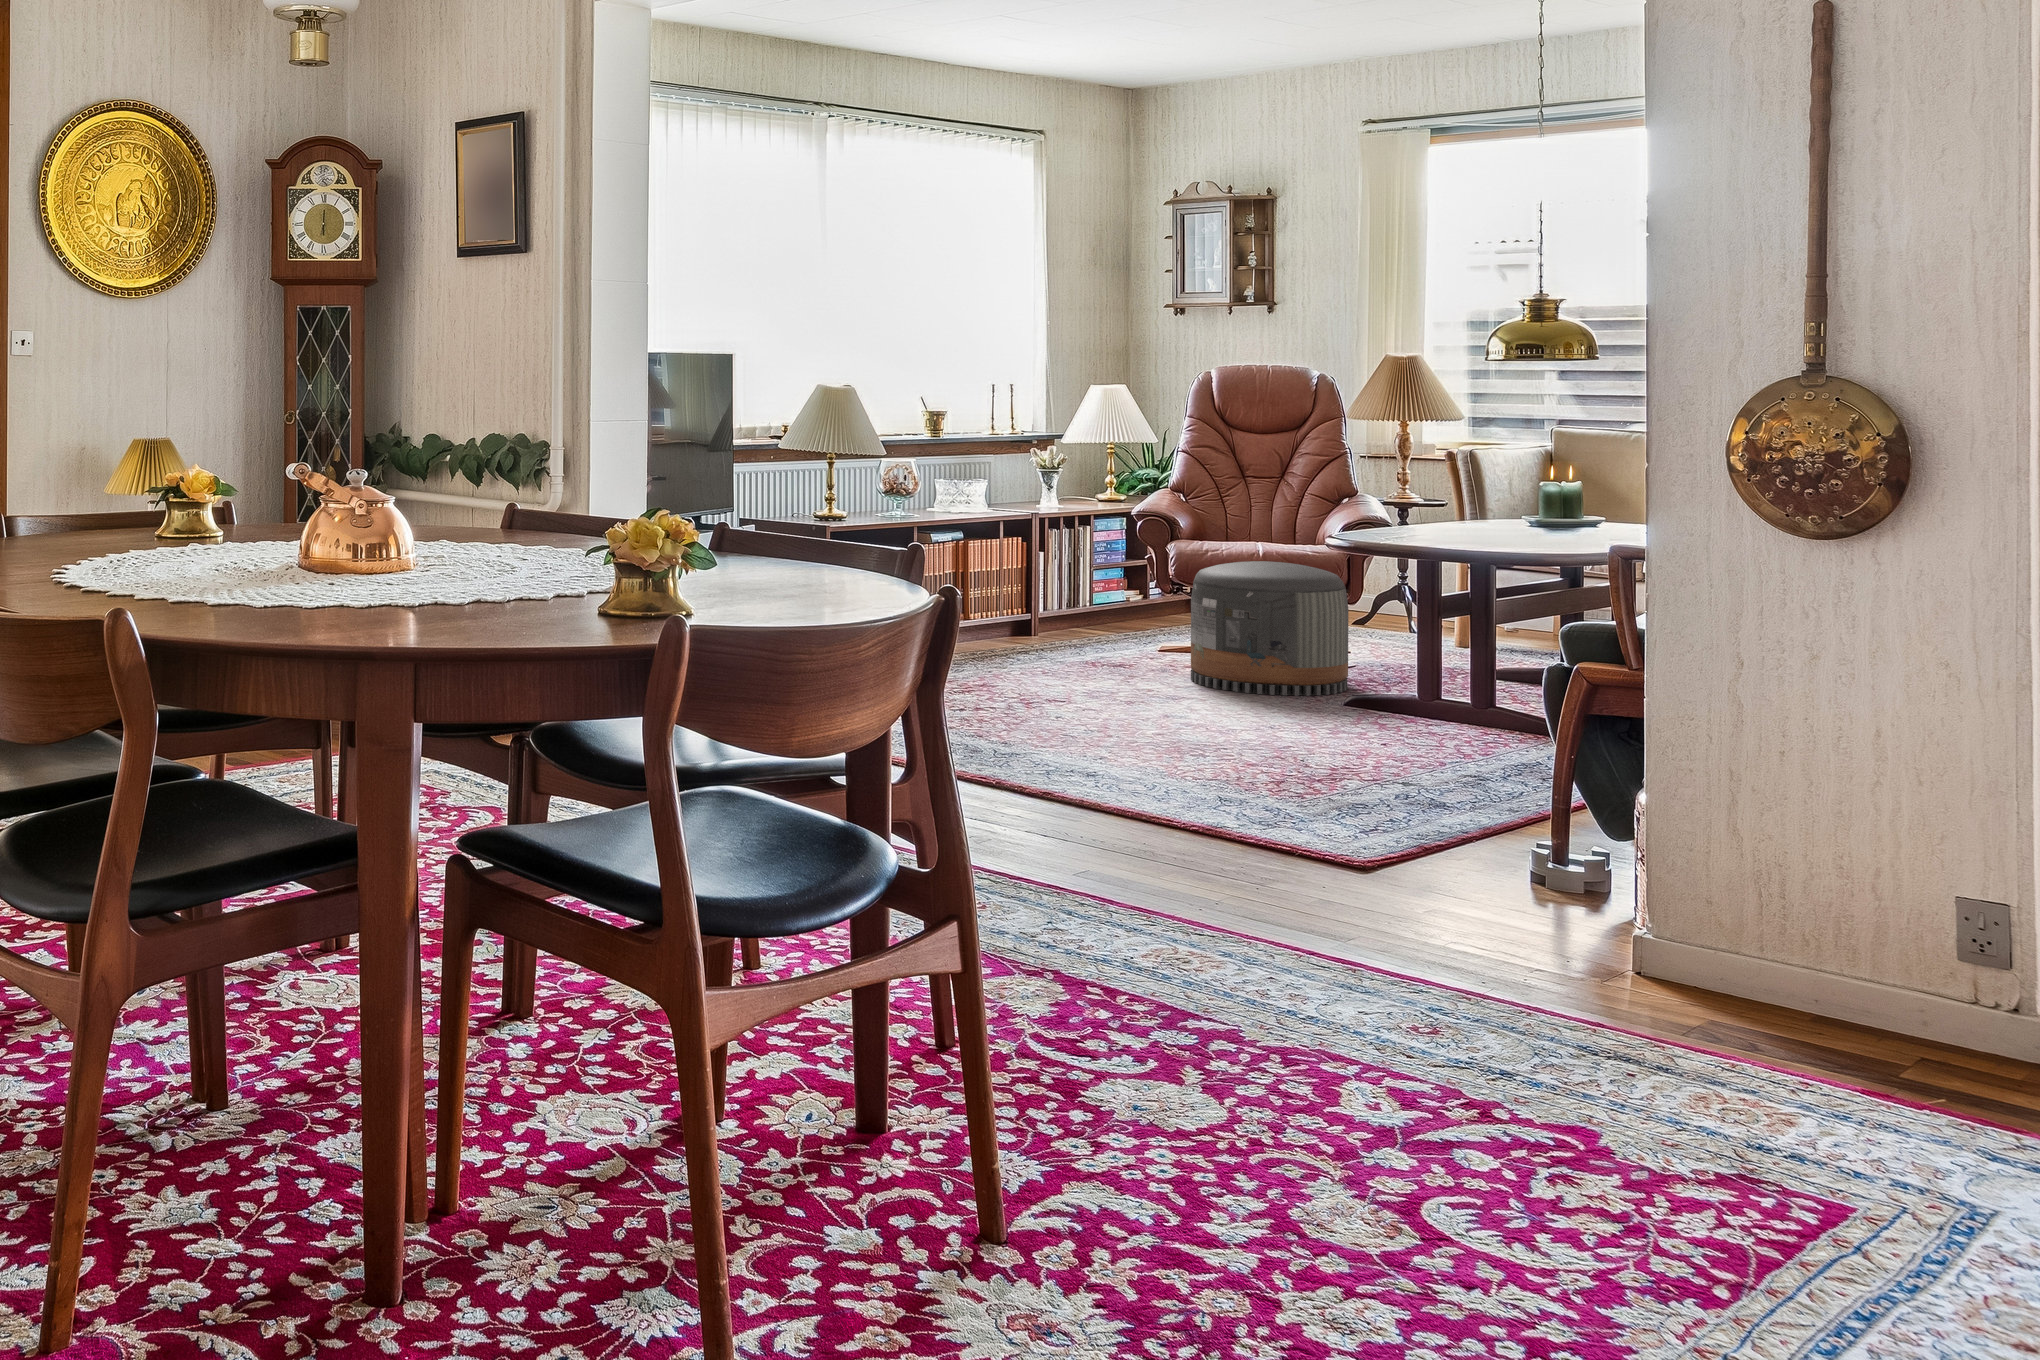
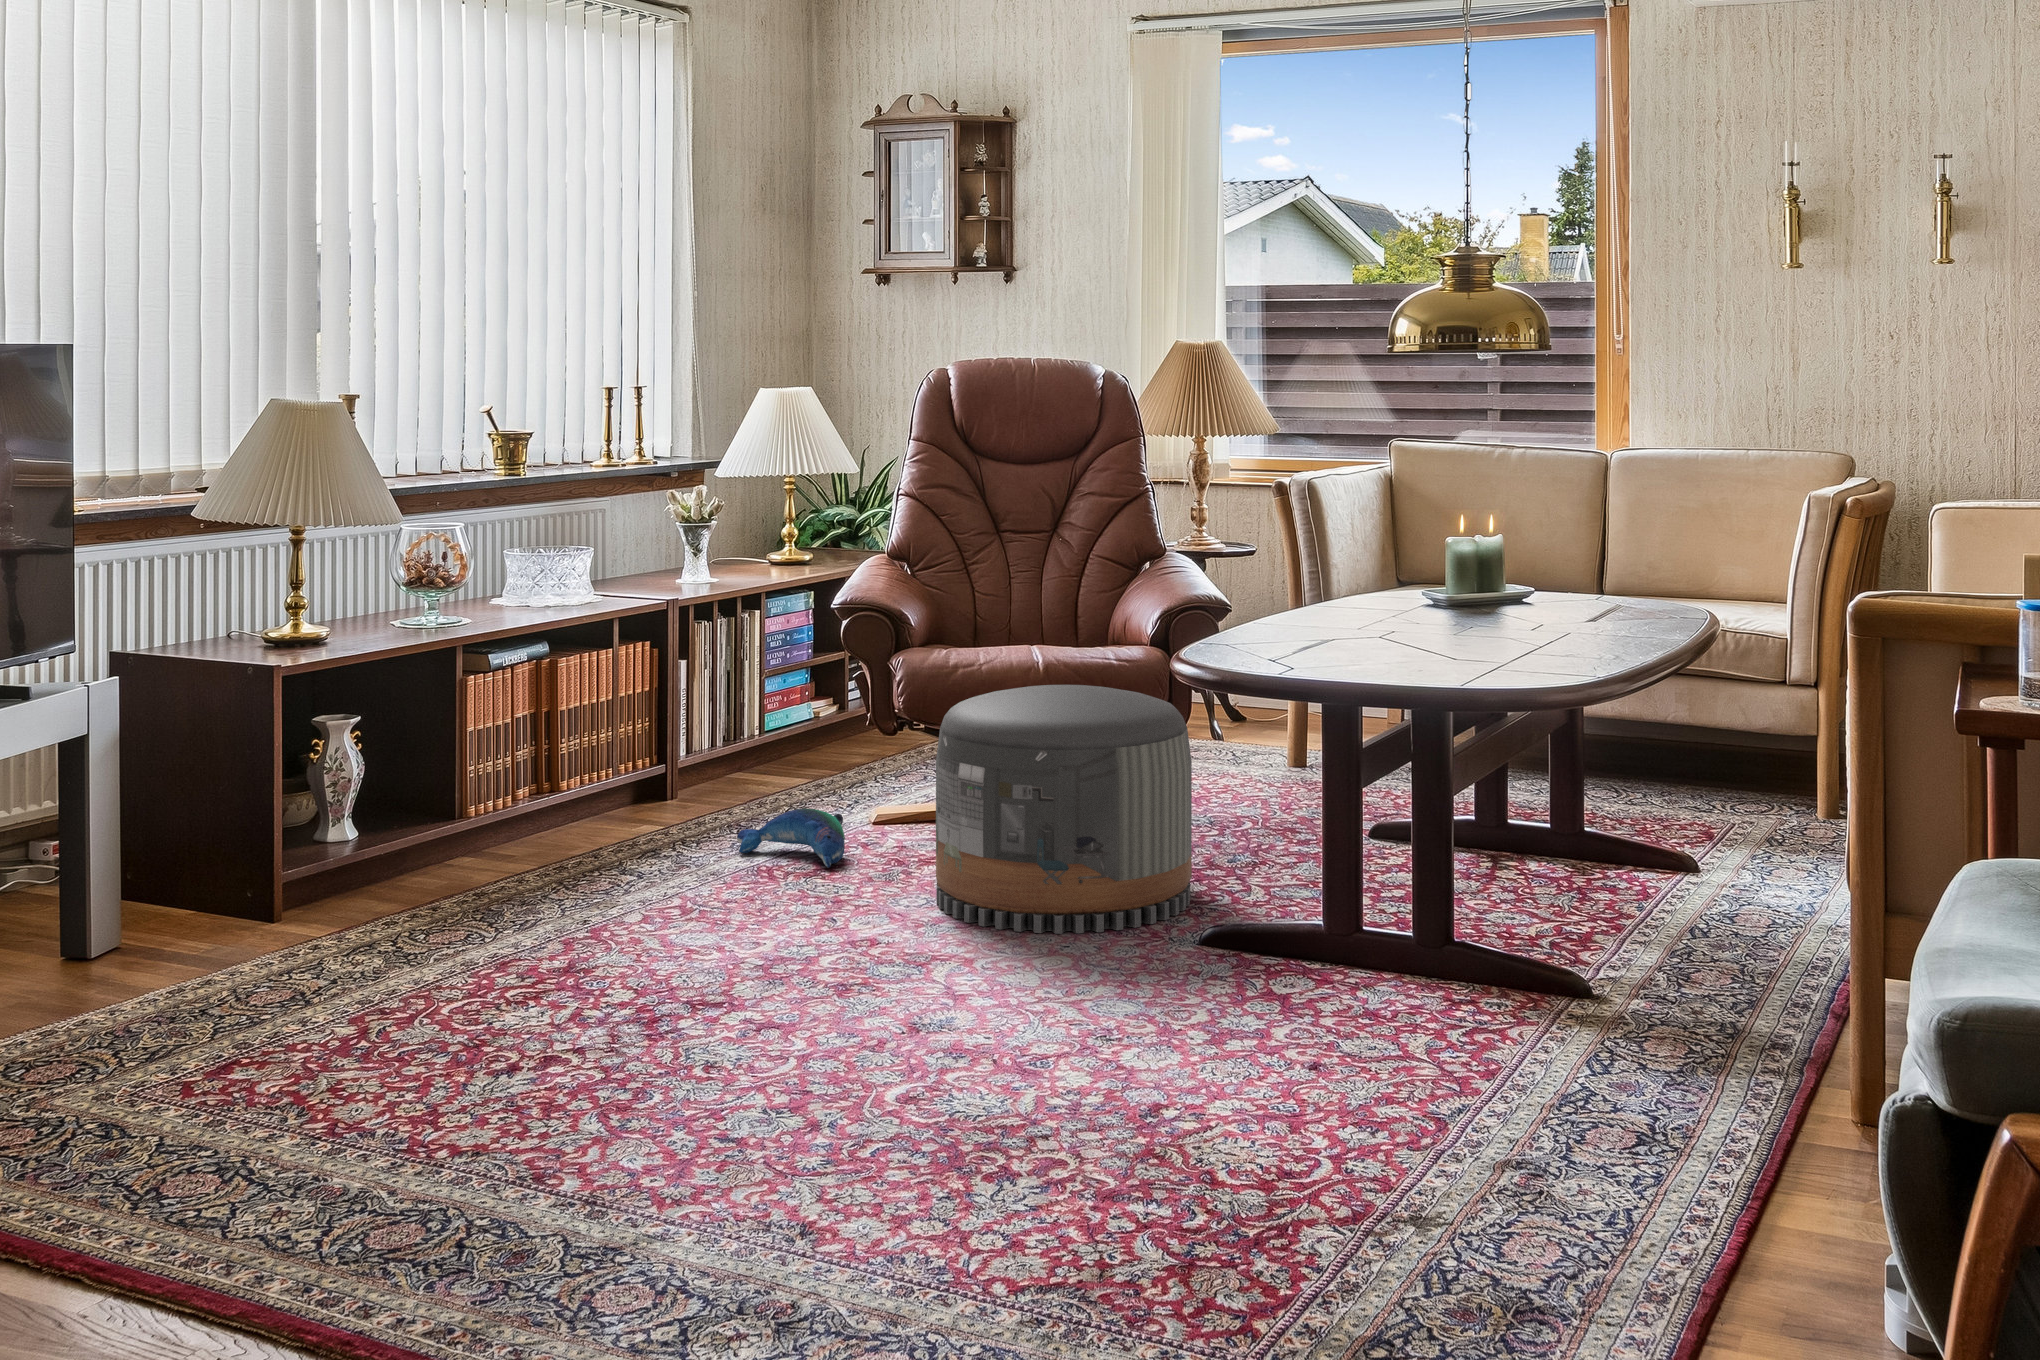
plush toy: none [1075,631,1139,662] -> present [737,808,845,867]

